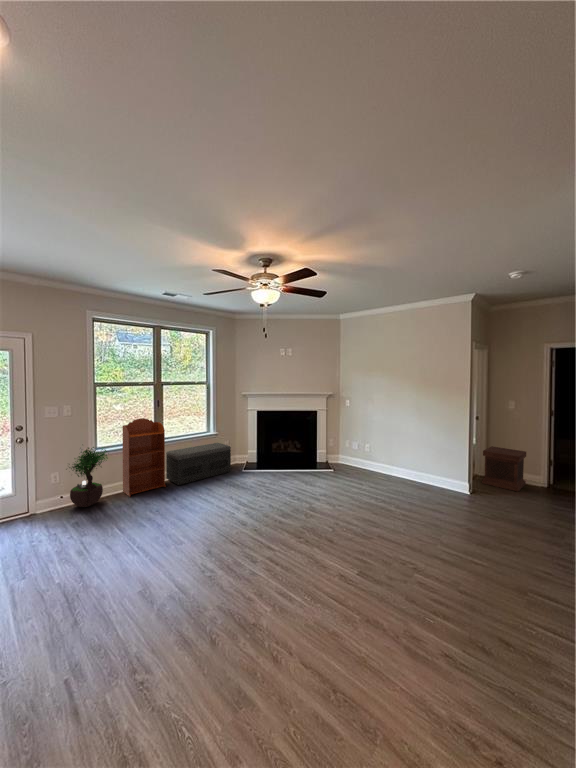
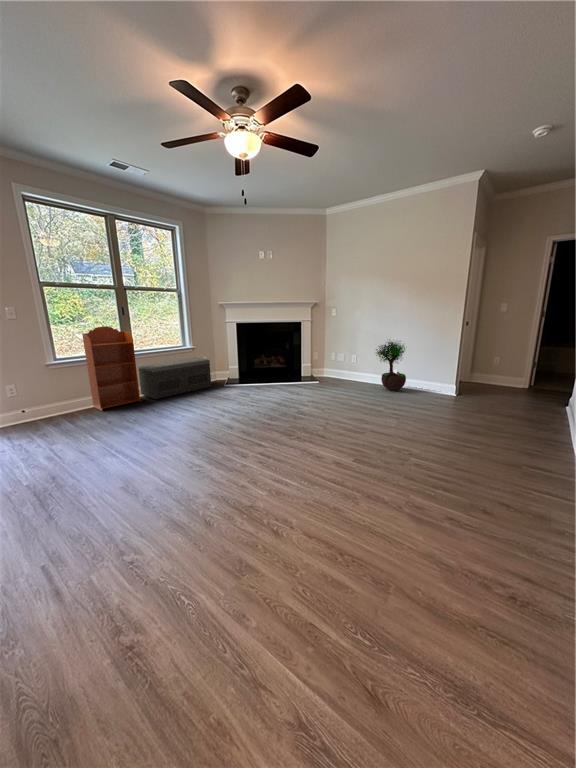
side table: present [482,446,526,492] -> none [469,352,516,393]
potted tree: present [69,447,108,507] -> present [376,341,406,391]

